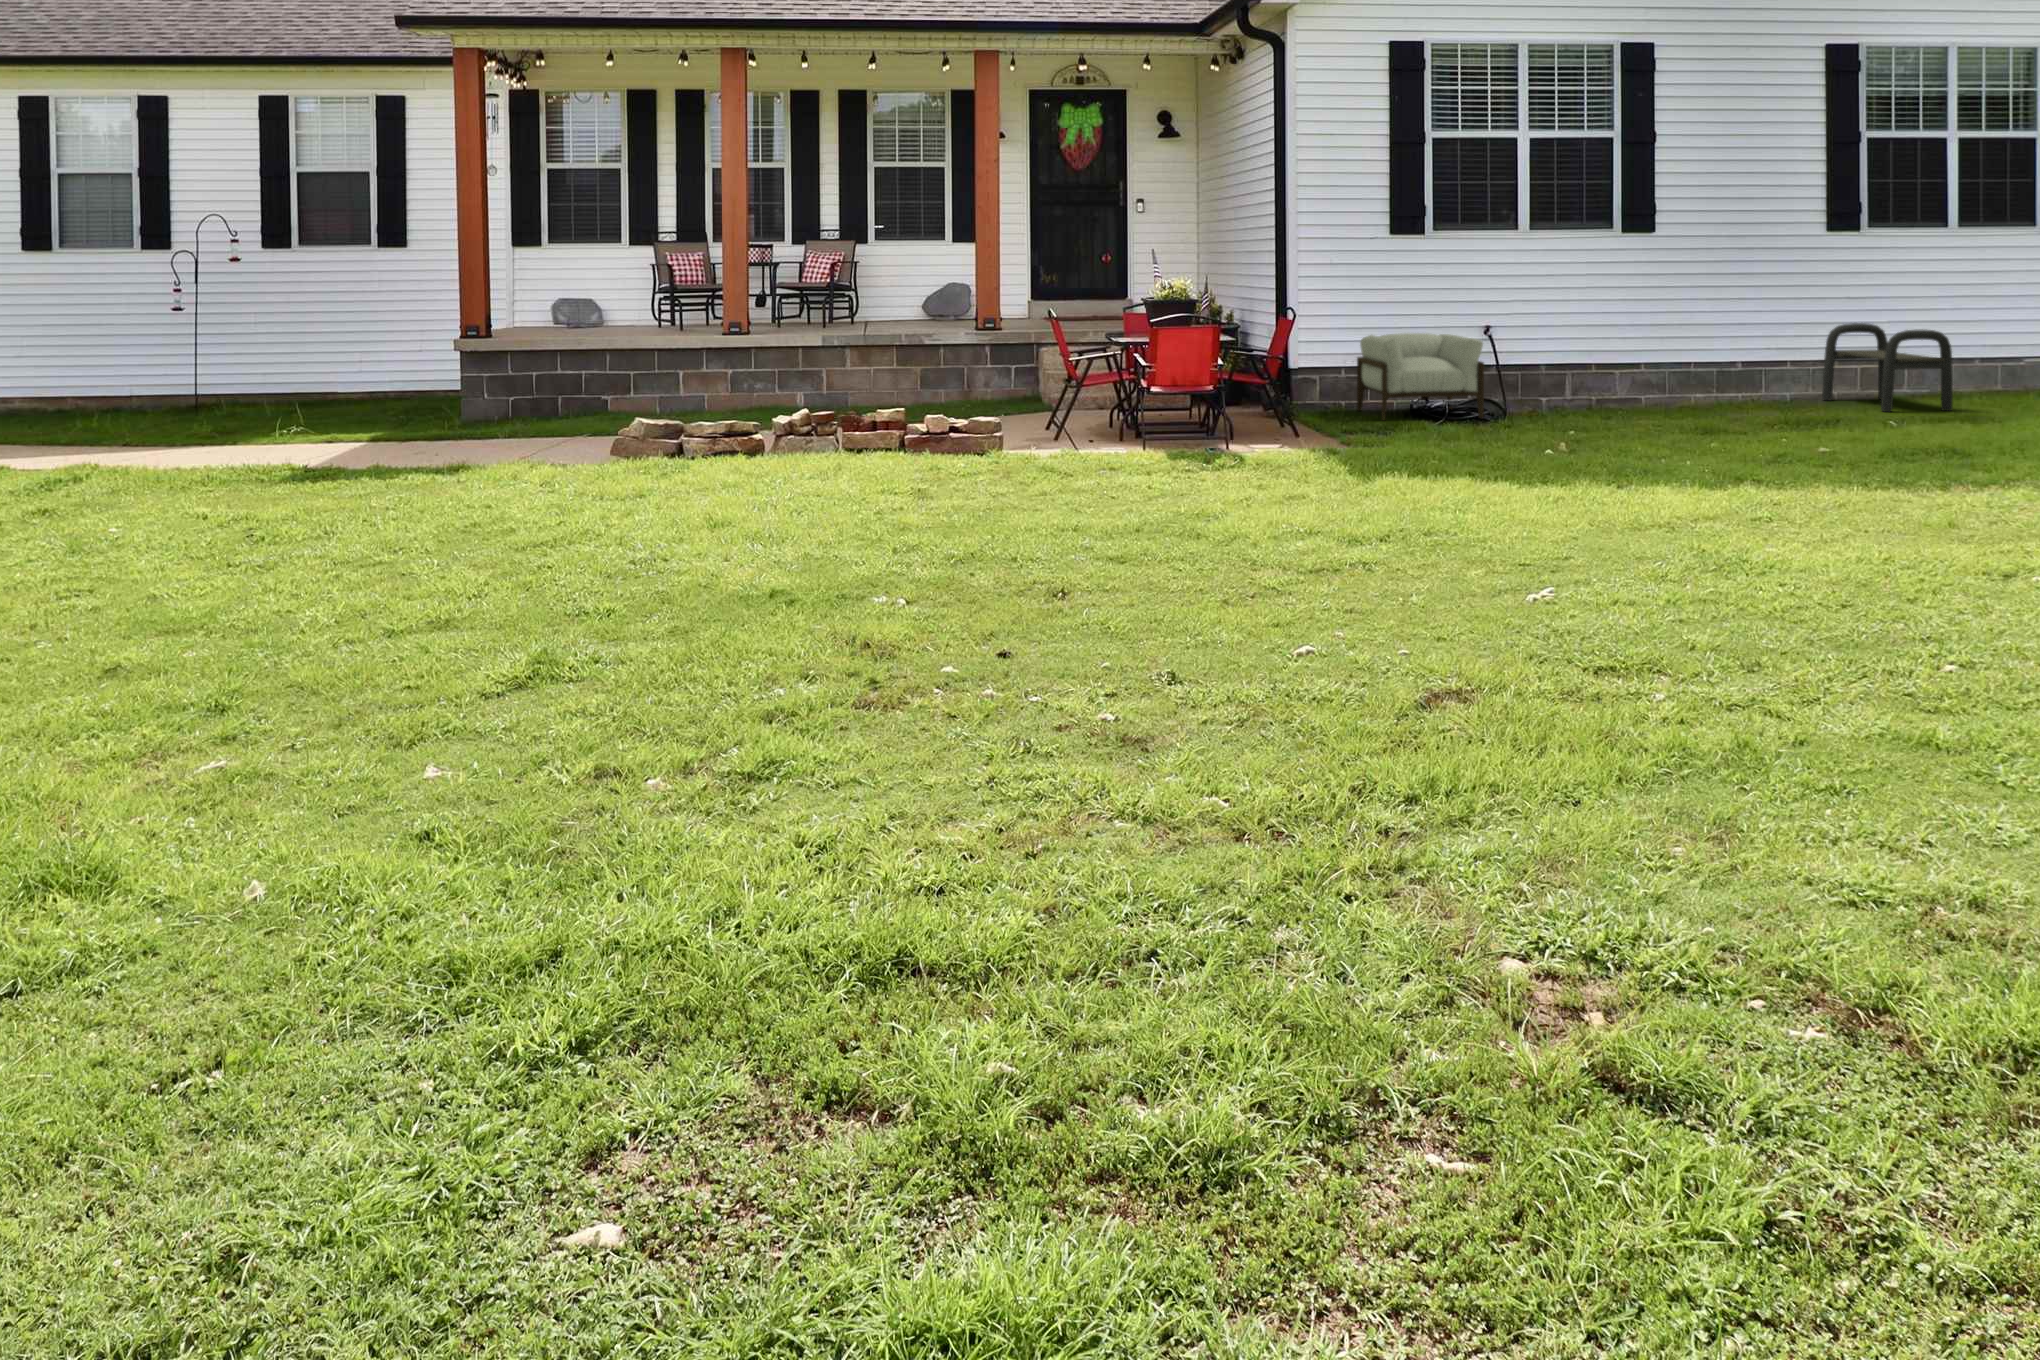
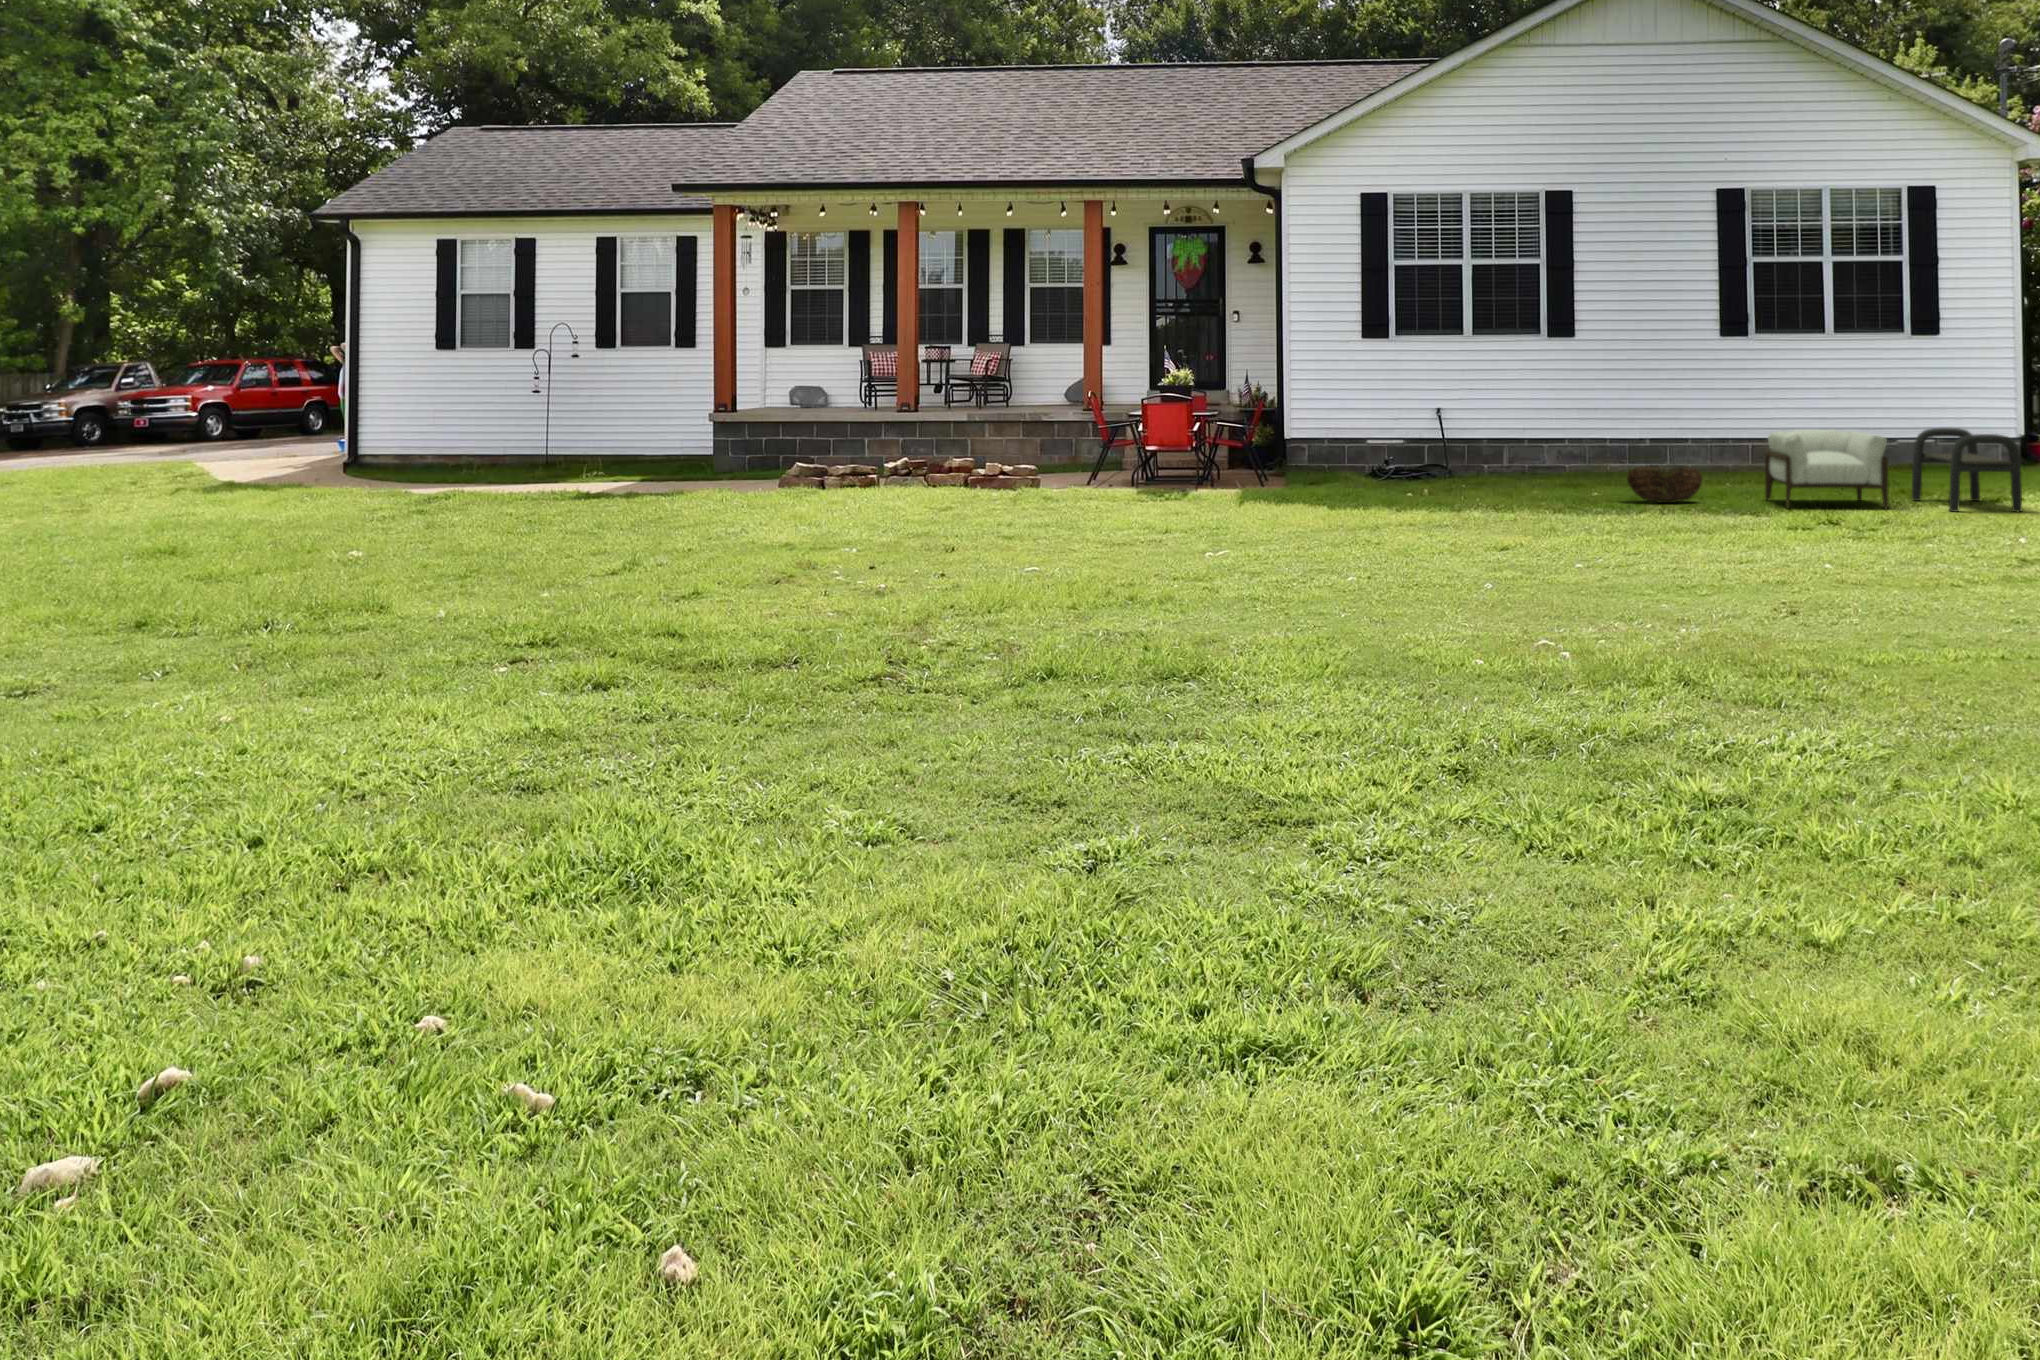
armchair: present [1357,333,1484,420] -> present [1765,430,1889,510]
basket: none [1542,368,1621,409] -> present [1627,465,1702,503]

